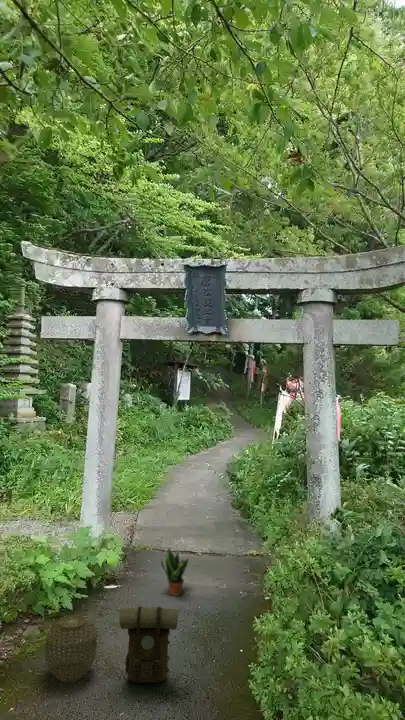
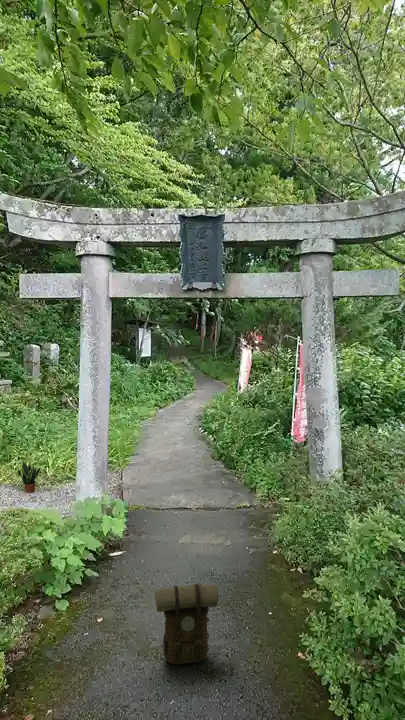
potted plant: present [161,549,188,595] -> present [18,461,40,493]
woven basket: present [45,615,97,682] -> none [73,600,129,673]

